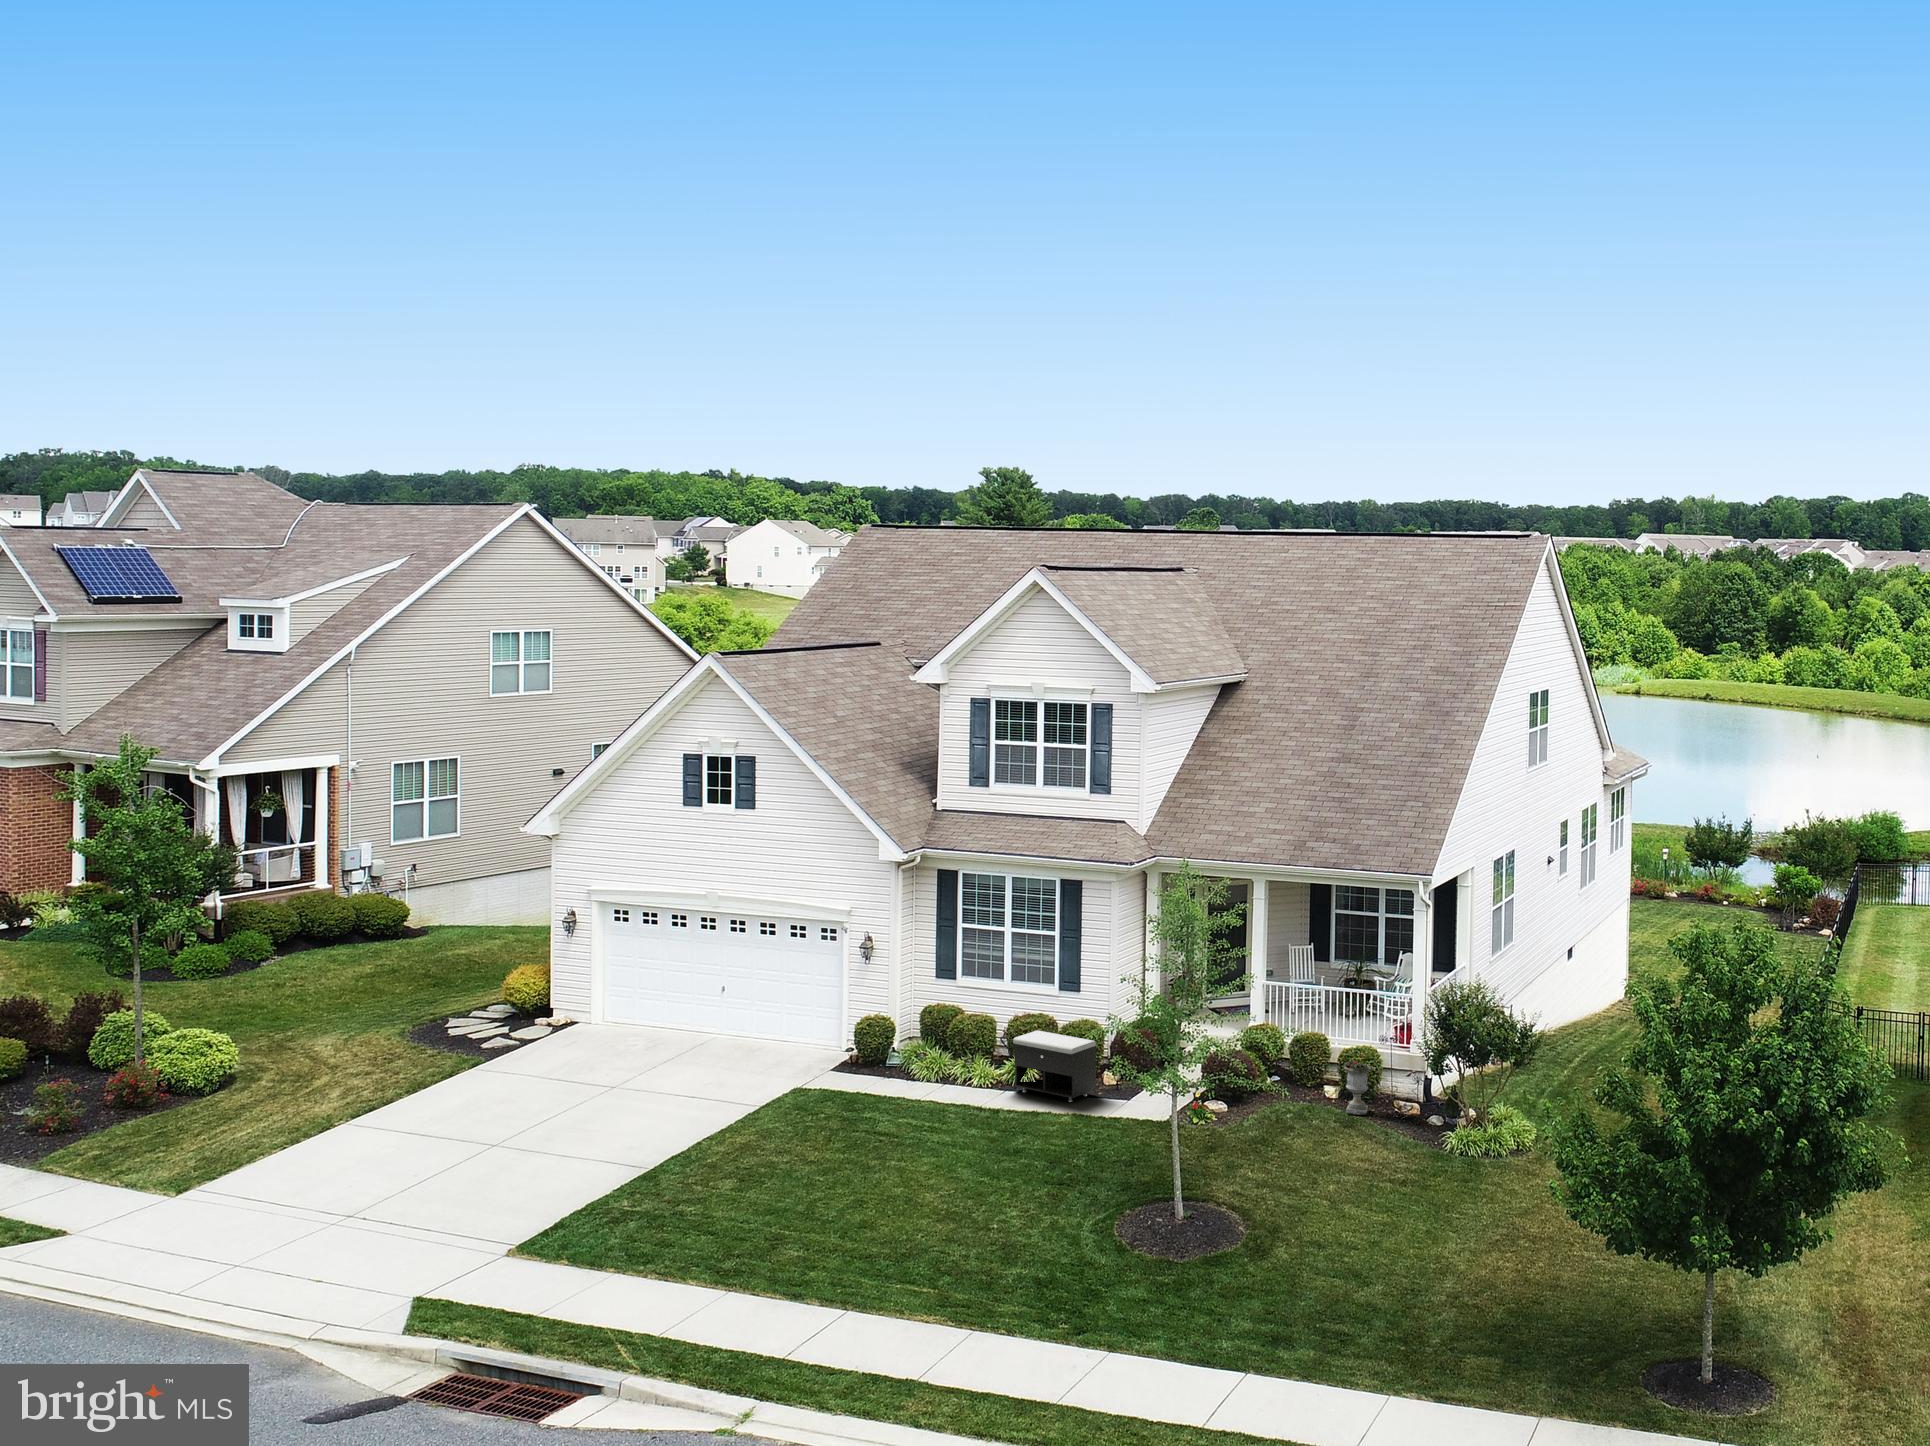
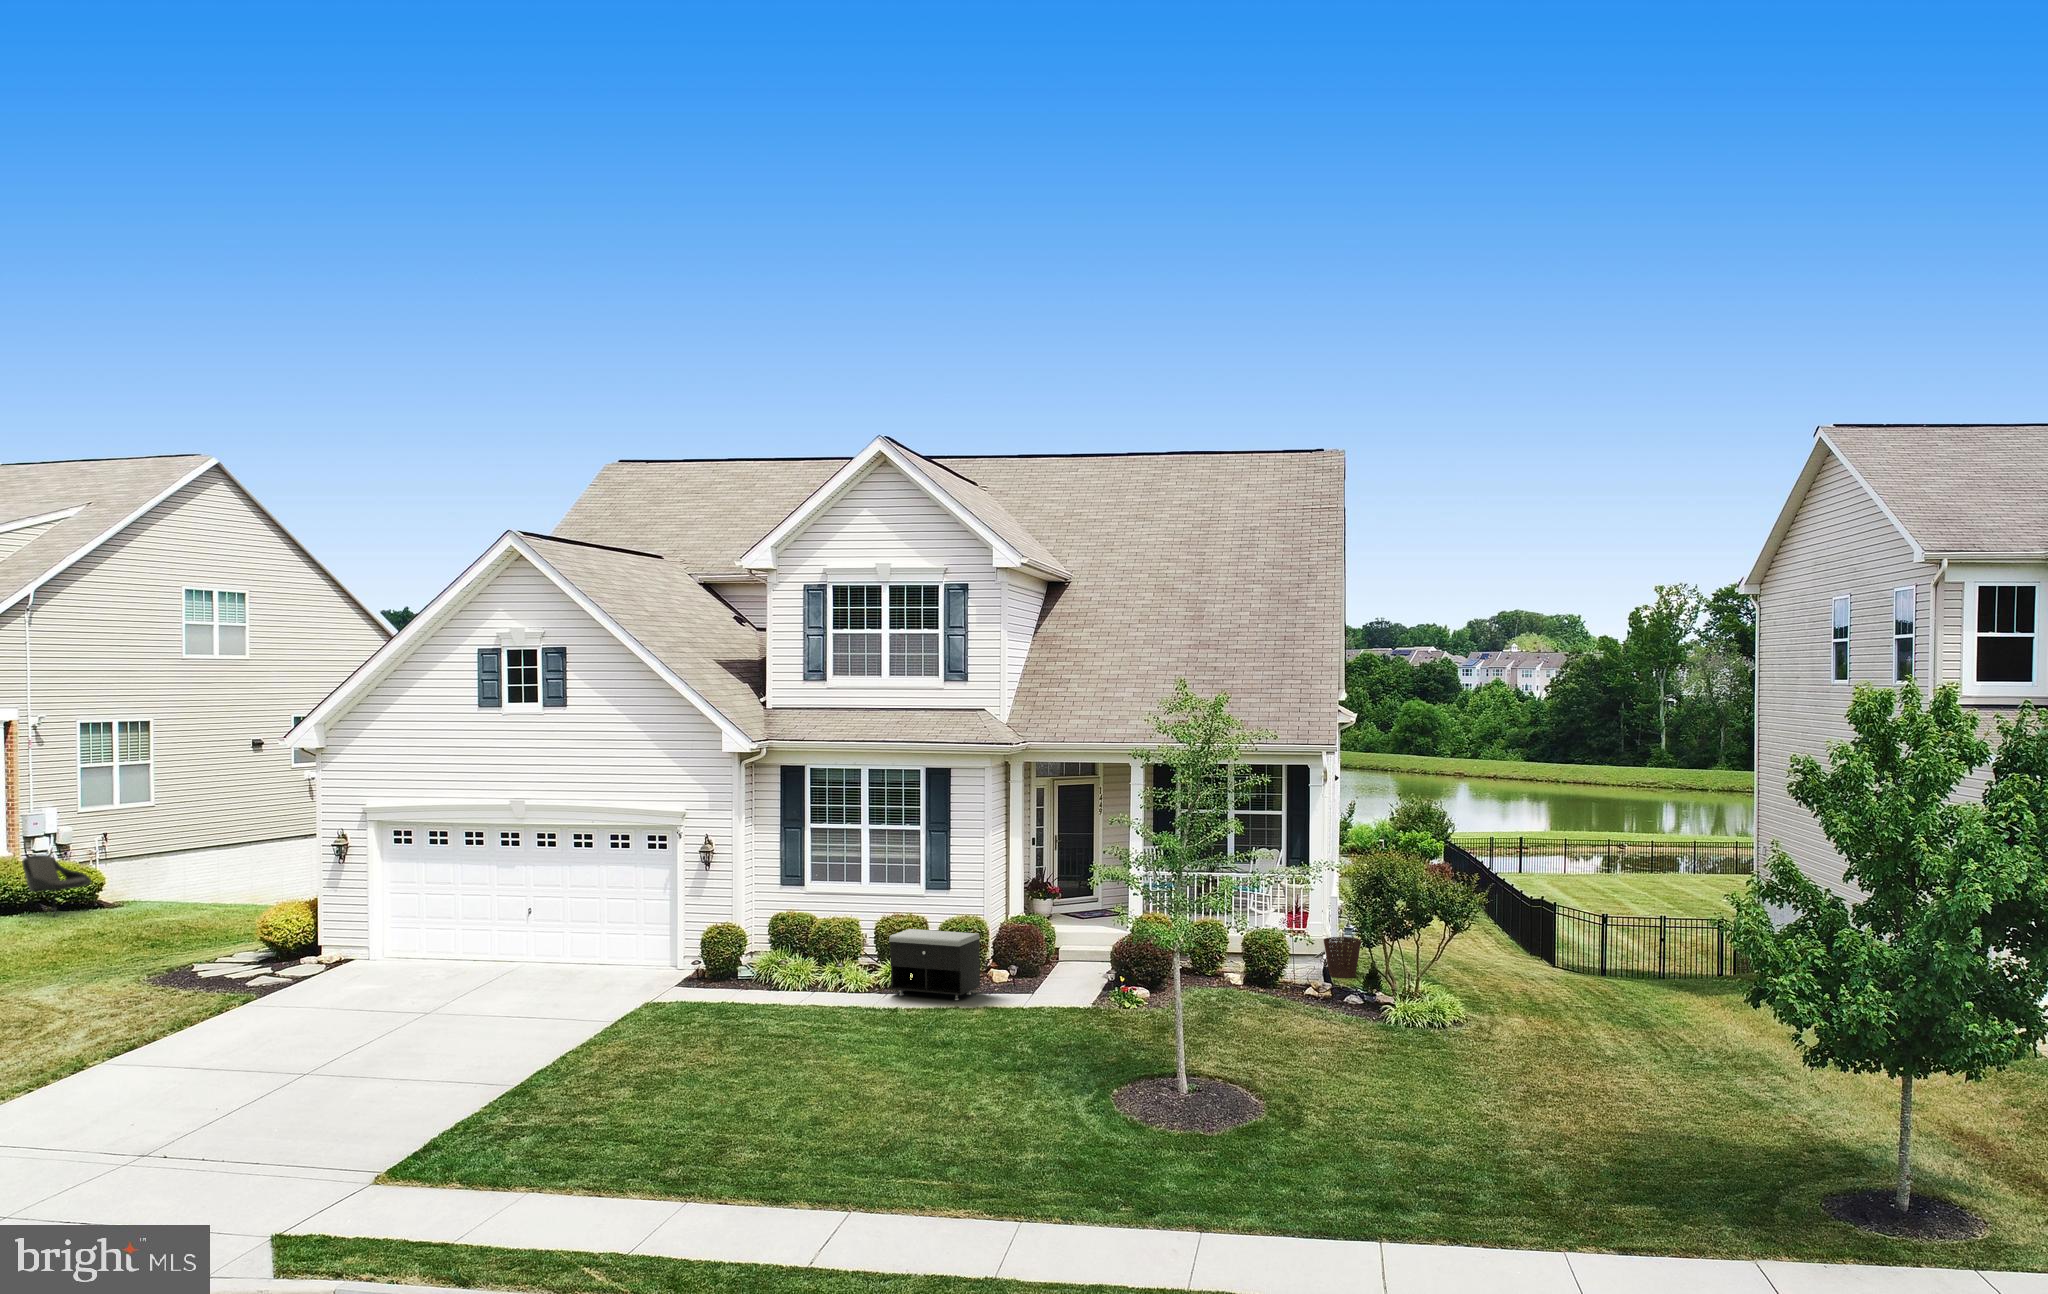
lounge chair: none [335,894,393,950] -> present [22,855,92,914]
planter: present [1344,1061,1371,1115] -> none [1243,936,1274,993]
basket: none [1435,1061,1472,1102] -> present [1324,937,1361,978]

